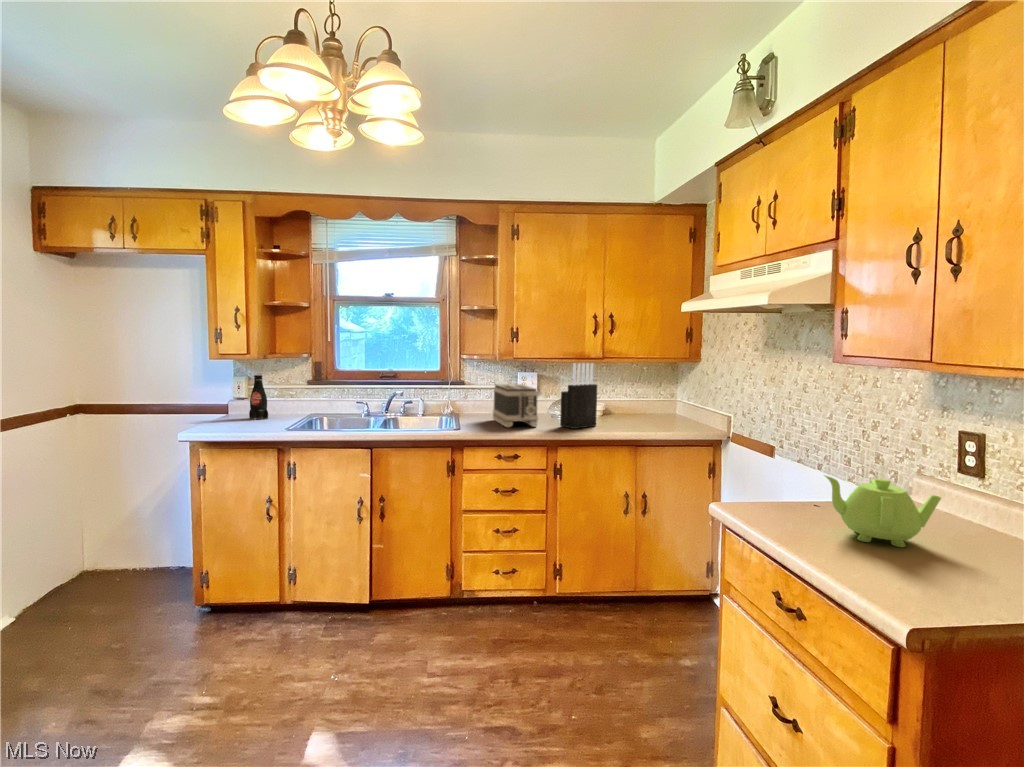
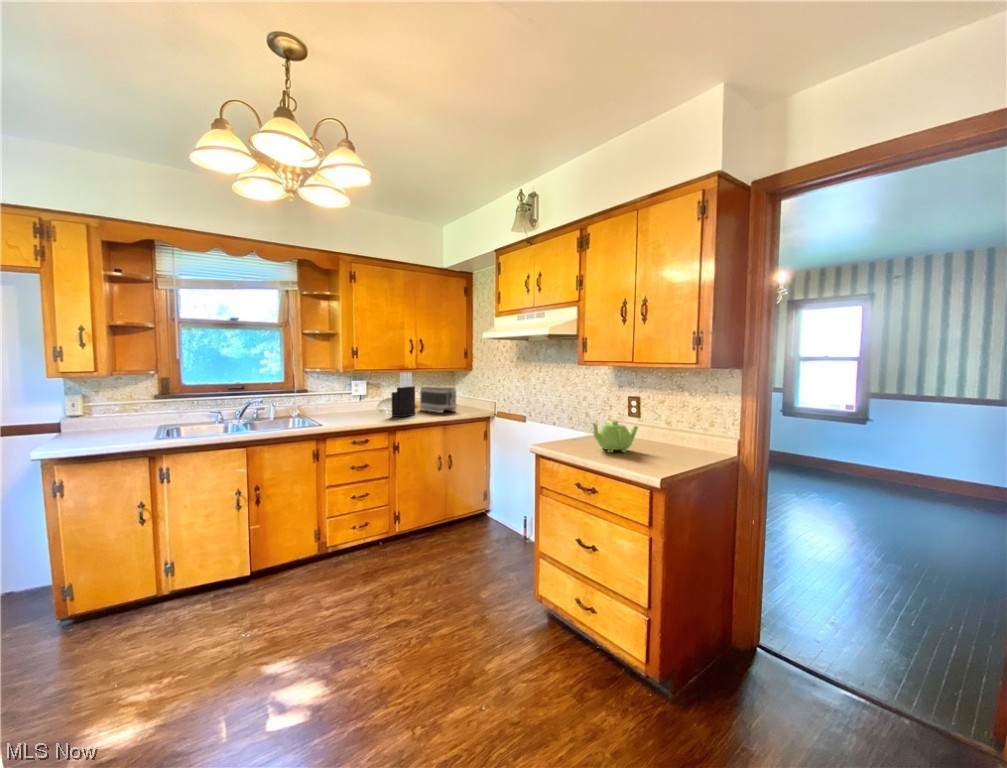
bottle: present [249,375,268,420] -> none [90,392,115,434]
toaster: present [493,384,538,427] -> present [420,386,457,413]

